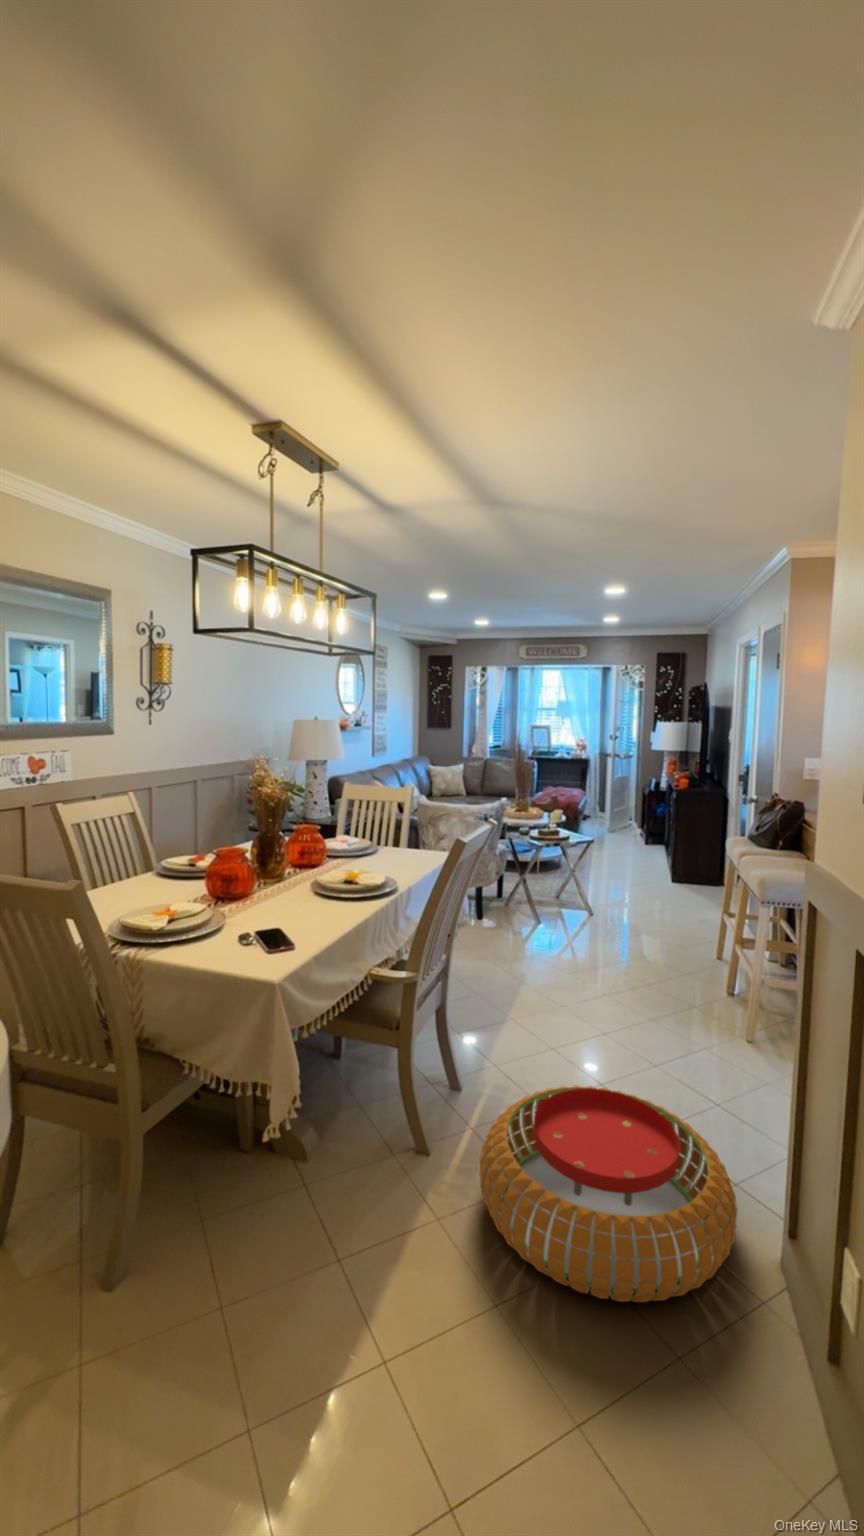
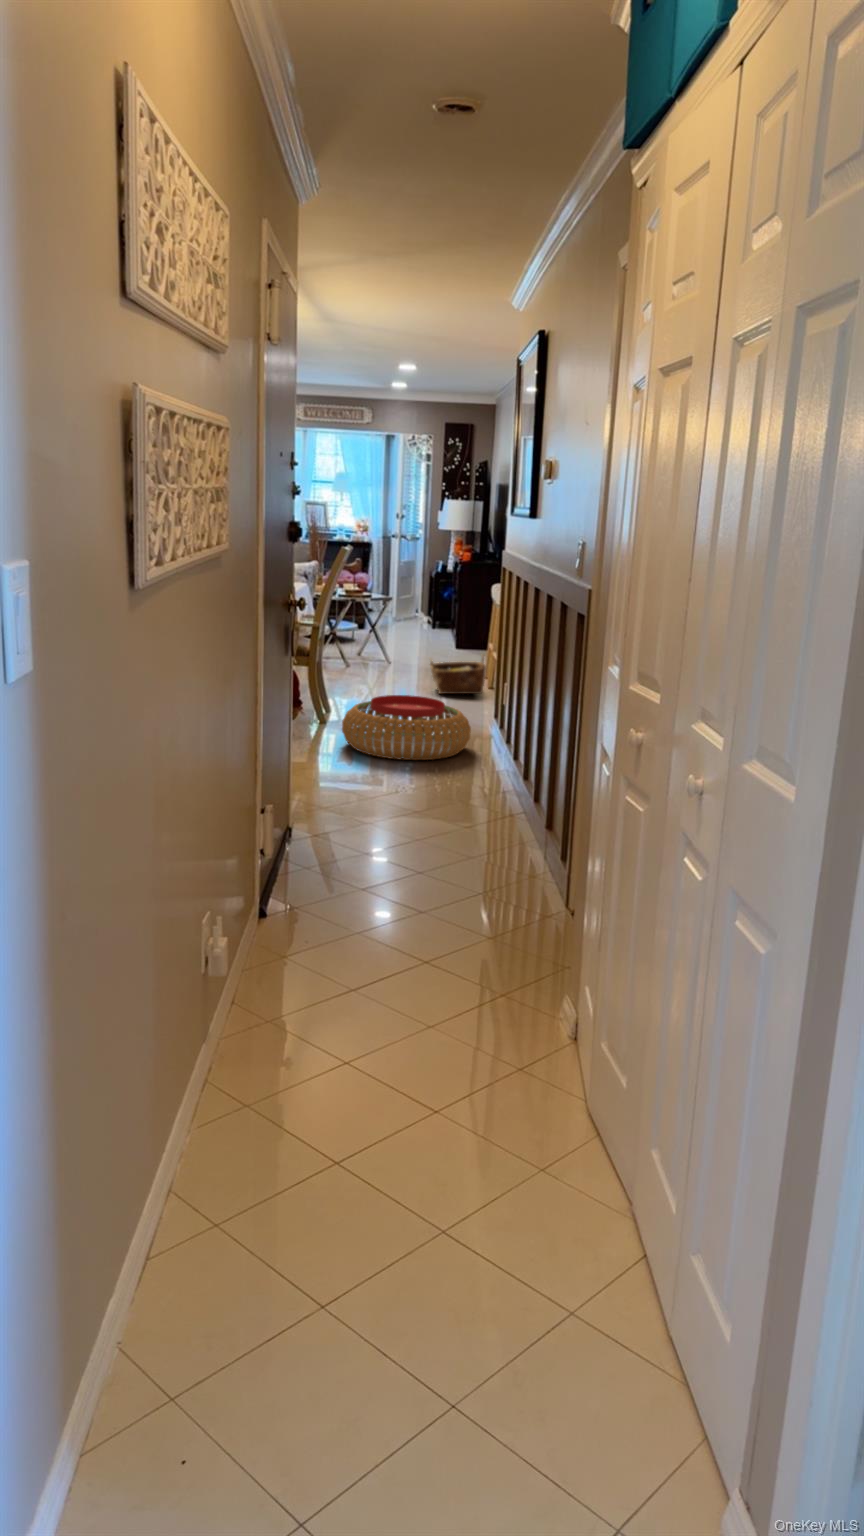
woven basket: none [645,934,726,993] -> present [430,656,486,694]

